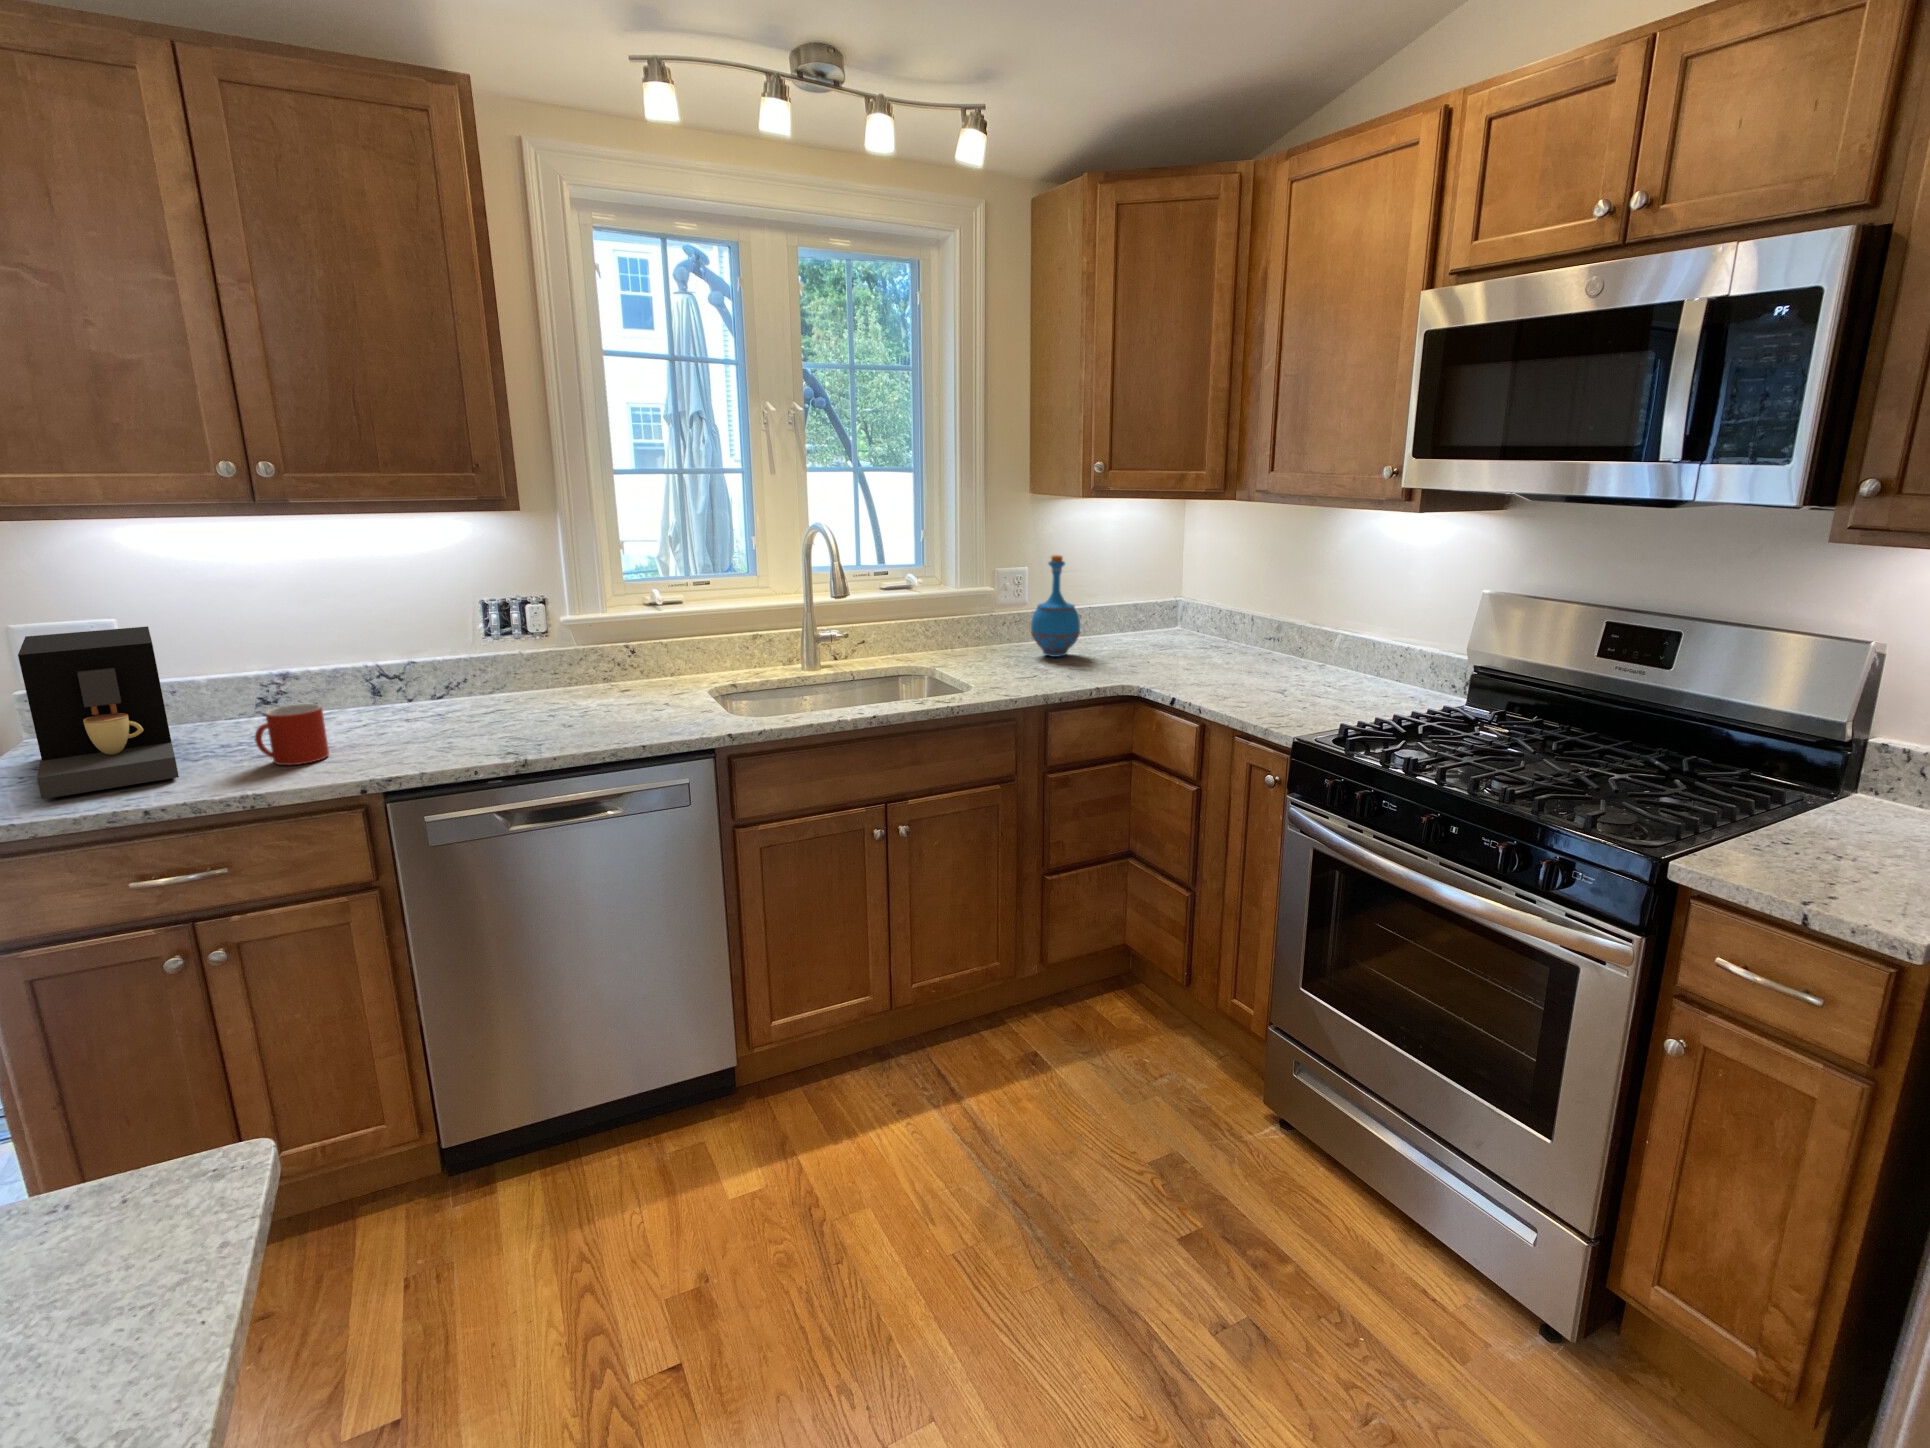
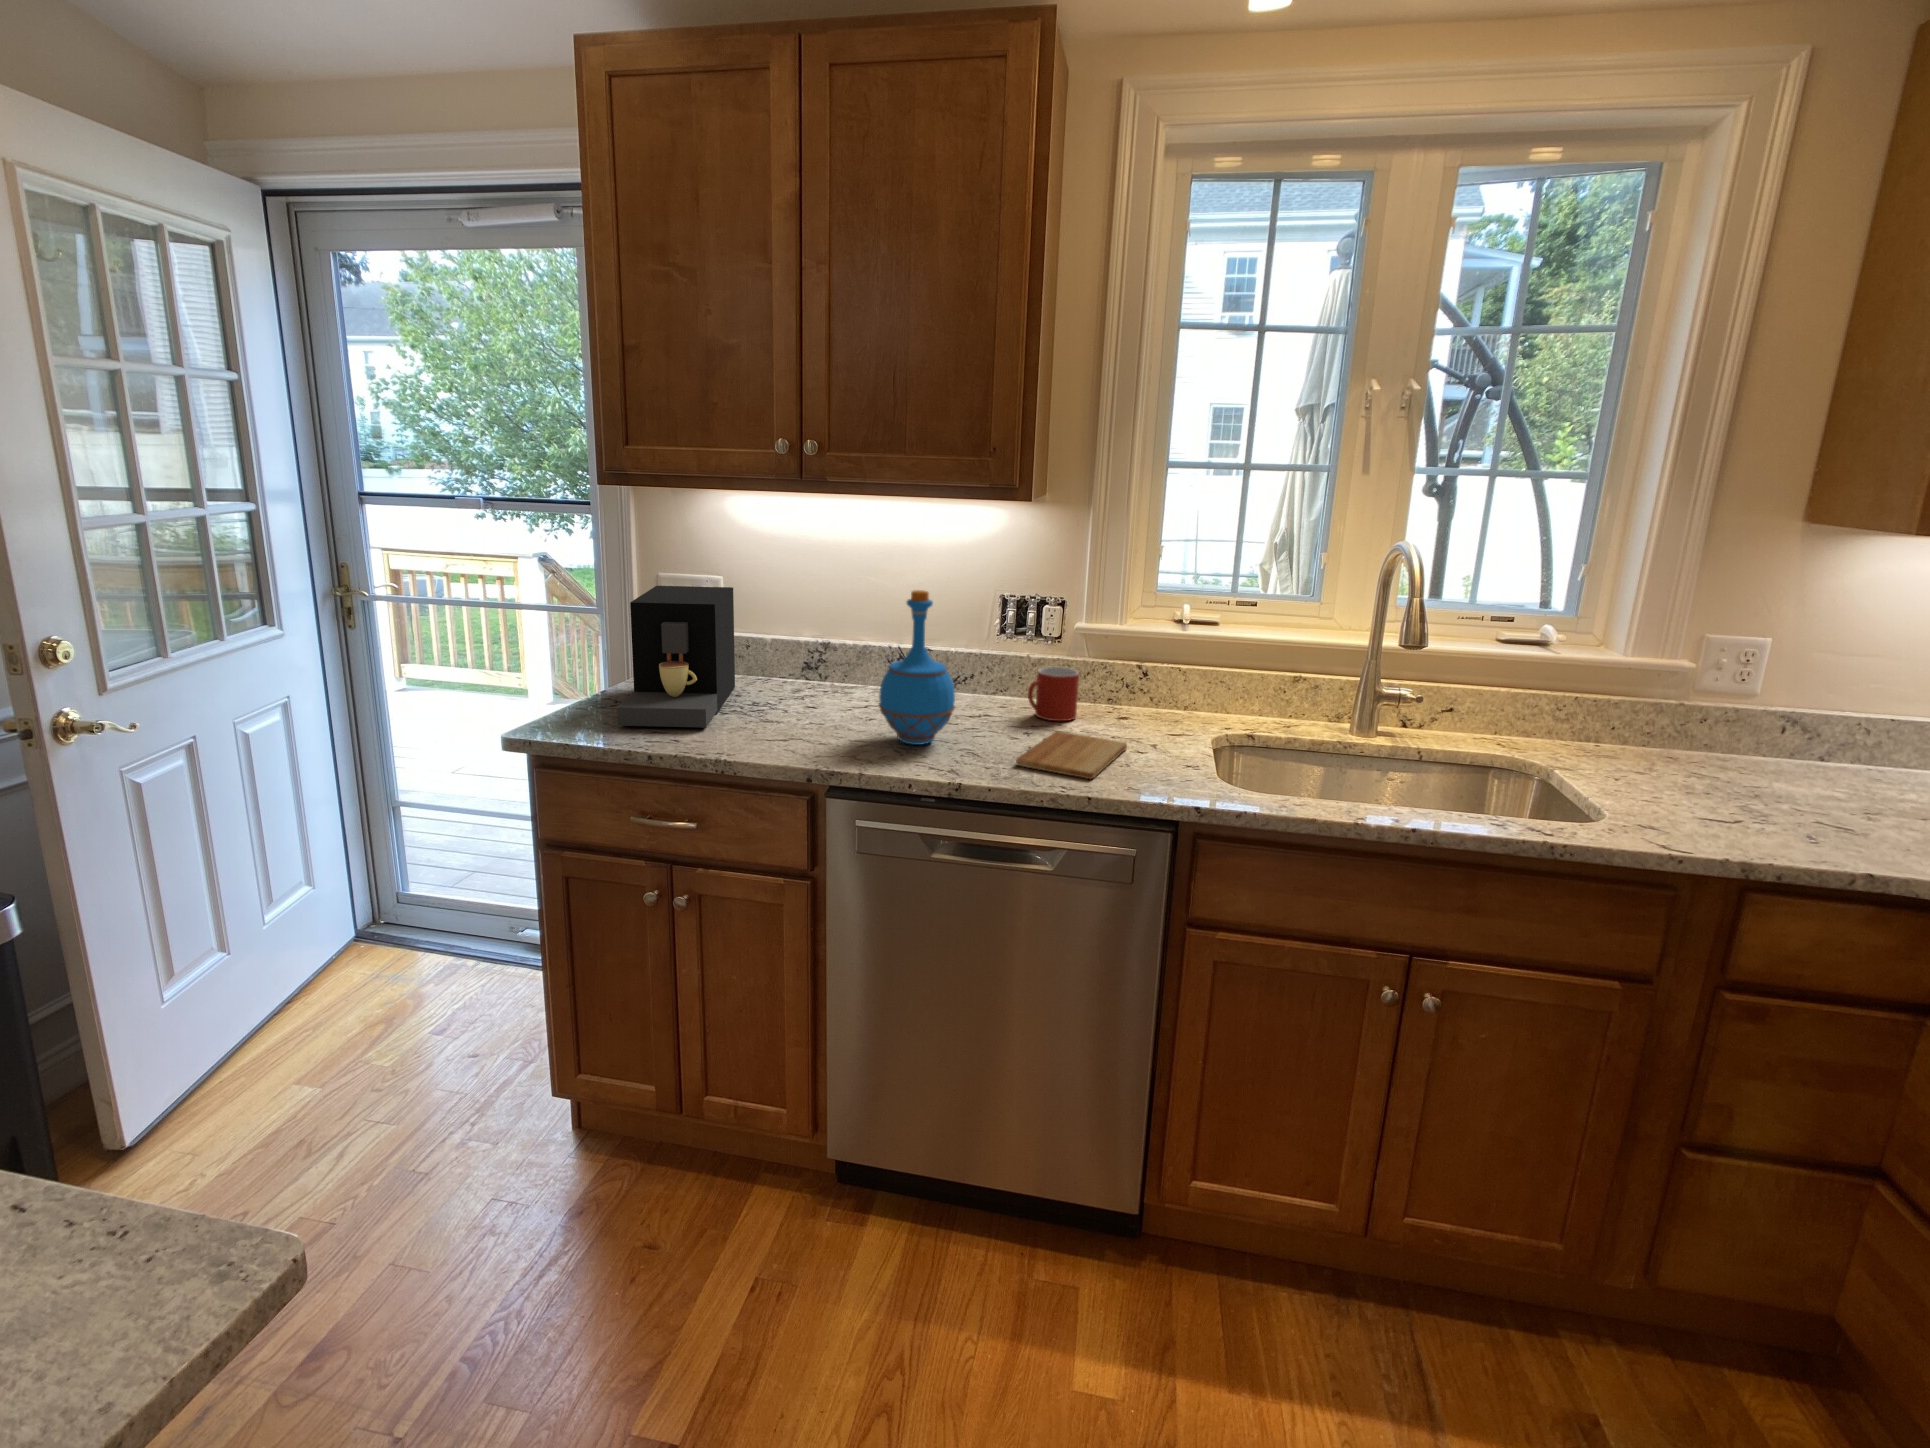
bottle: present [1031,555,1080,657] -> present [879,590,955,745]
mug: present [255,704,329,765] -> present [1028,667,1079,721]
cutting board: none [561,705,648,738] -> present [1016,731,1127,779]

